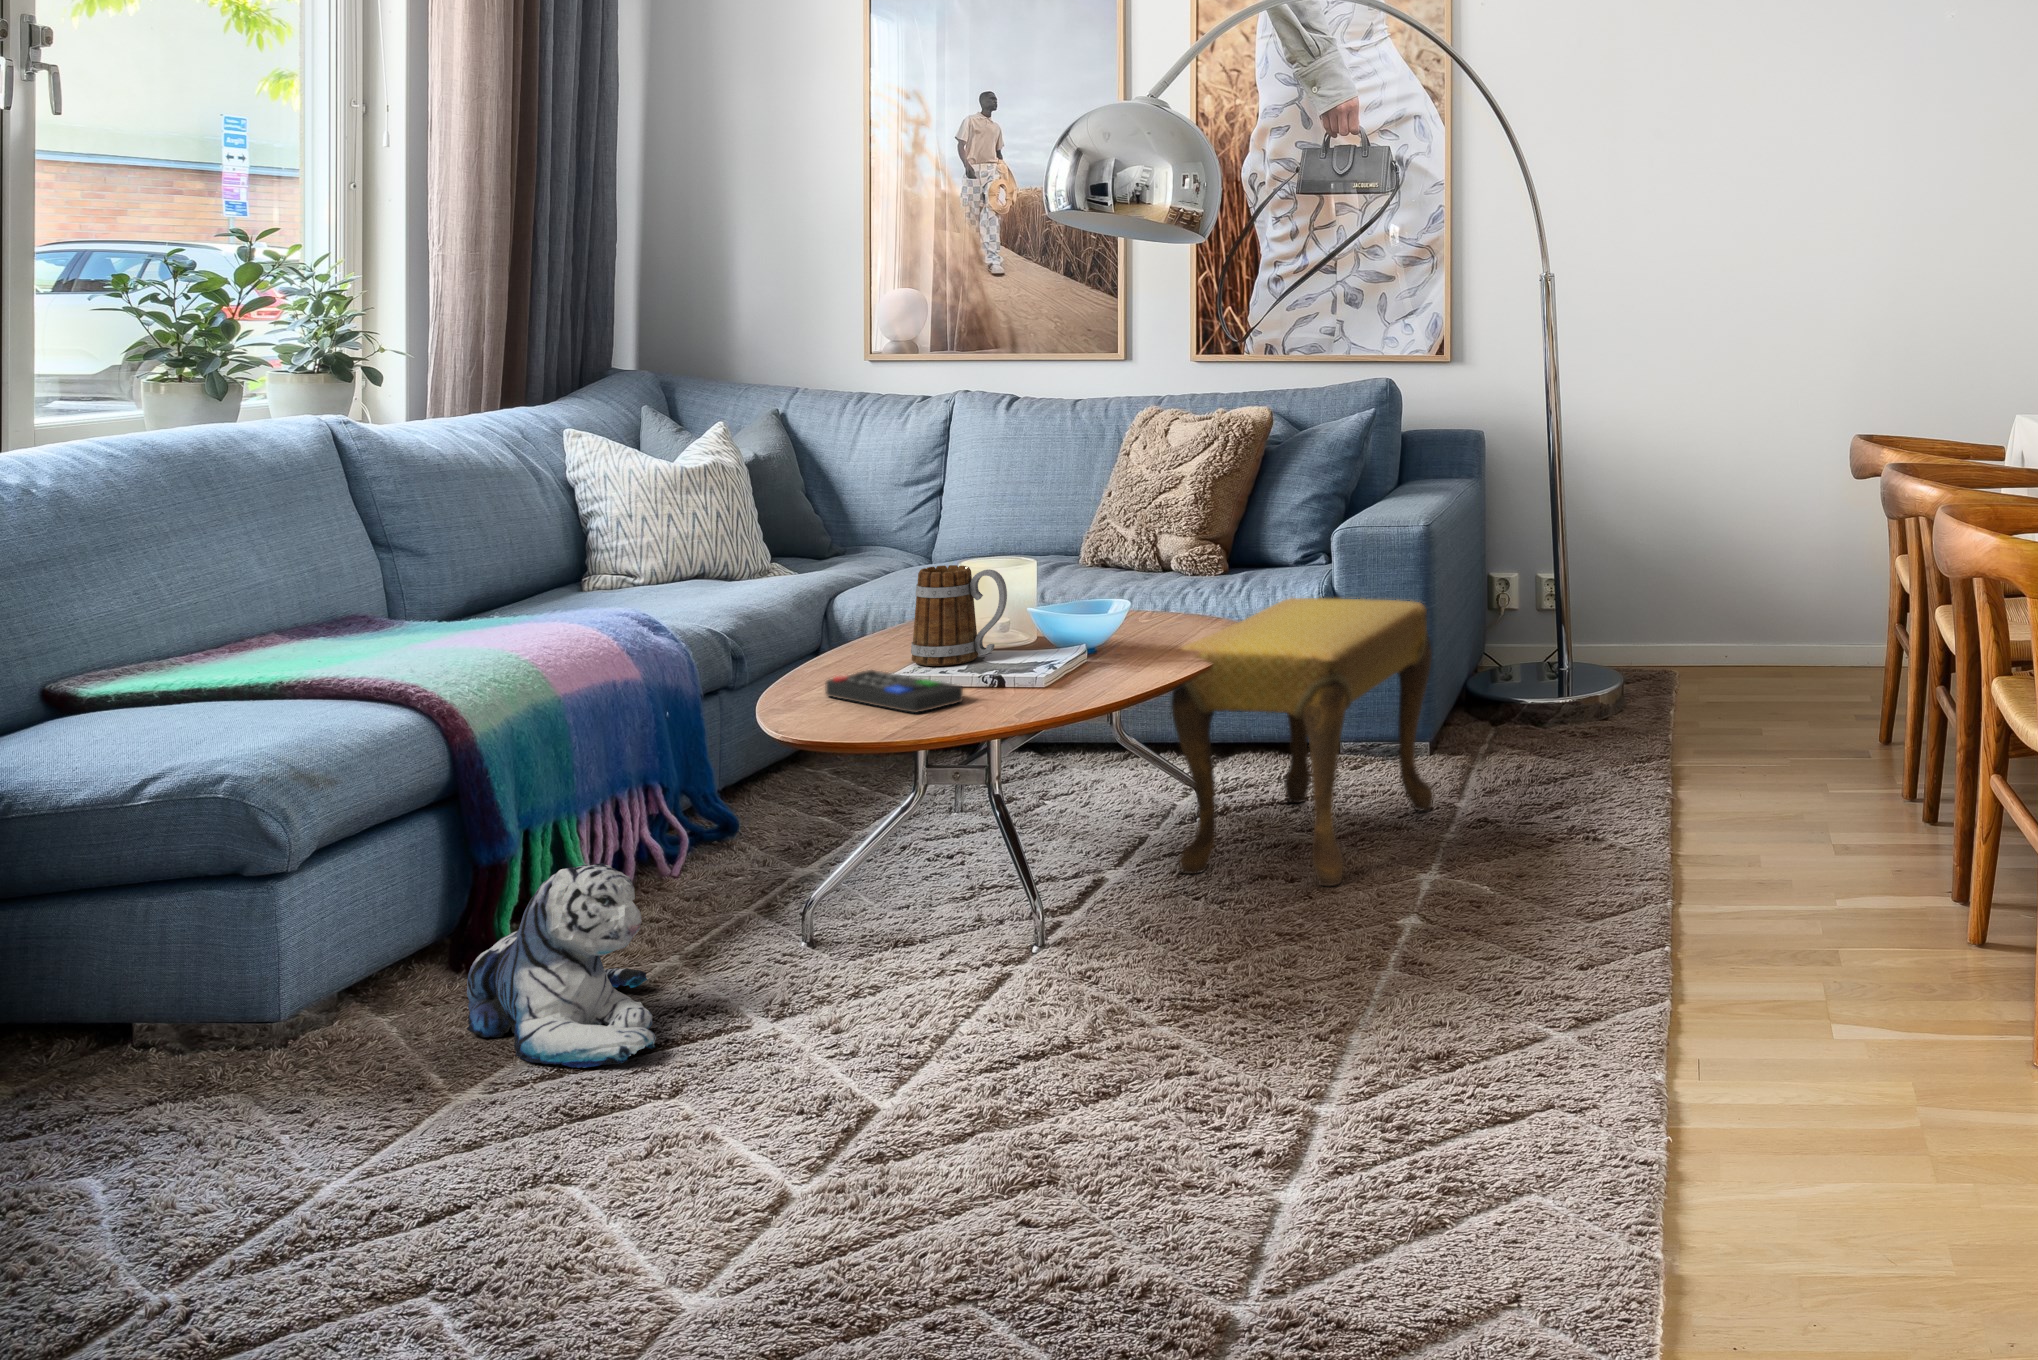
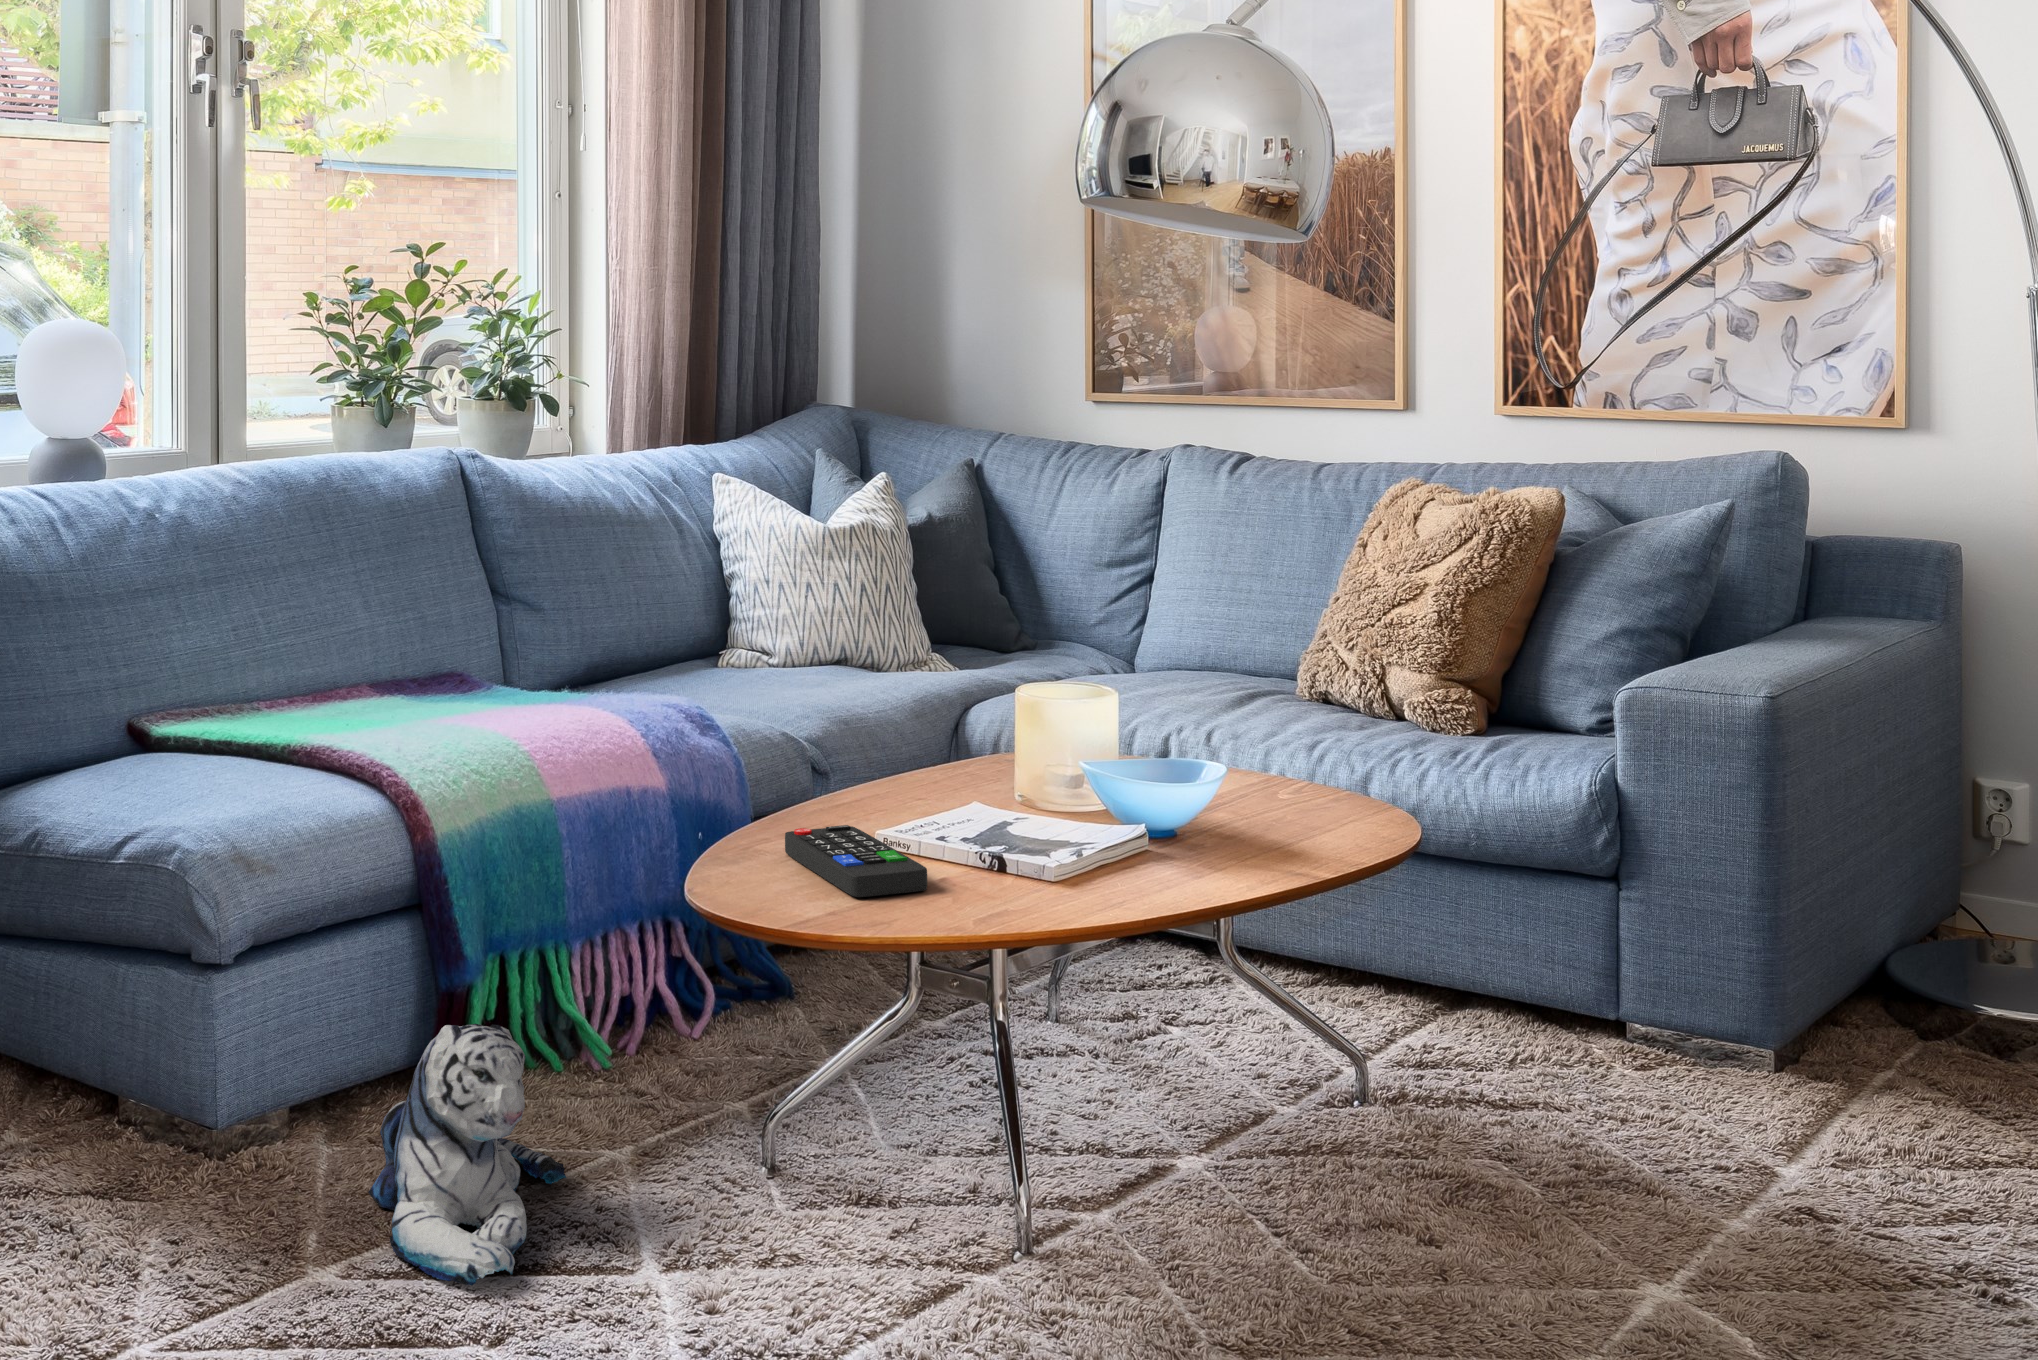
mug: present [911,565,1007,666] -> none [923,692,1041,830]
footstool: present [1171,598,1434,886] -> none [1267,791,1731,1264]

